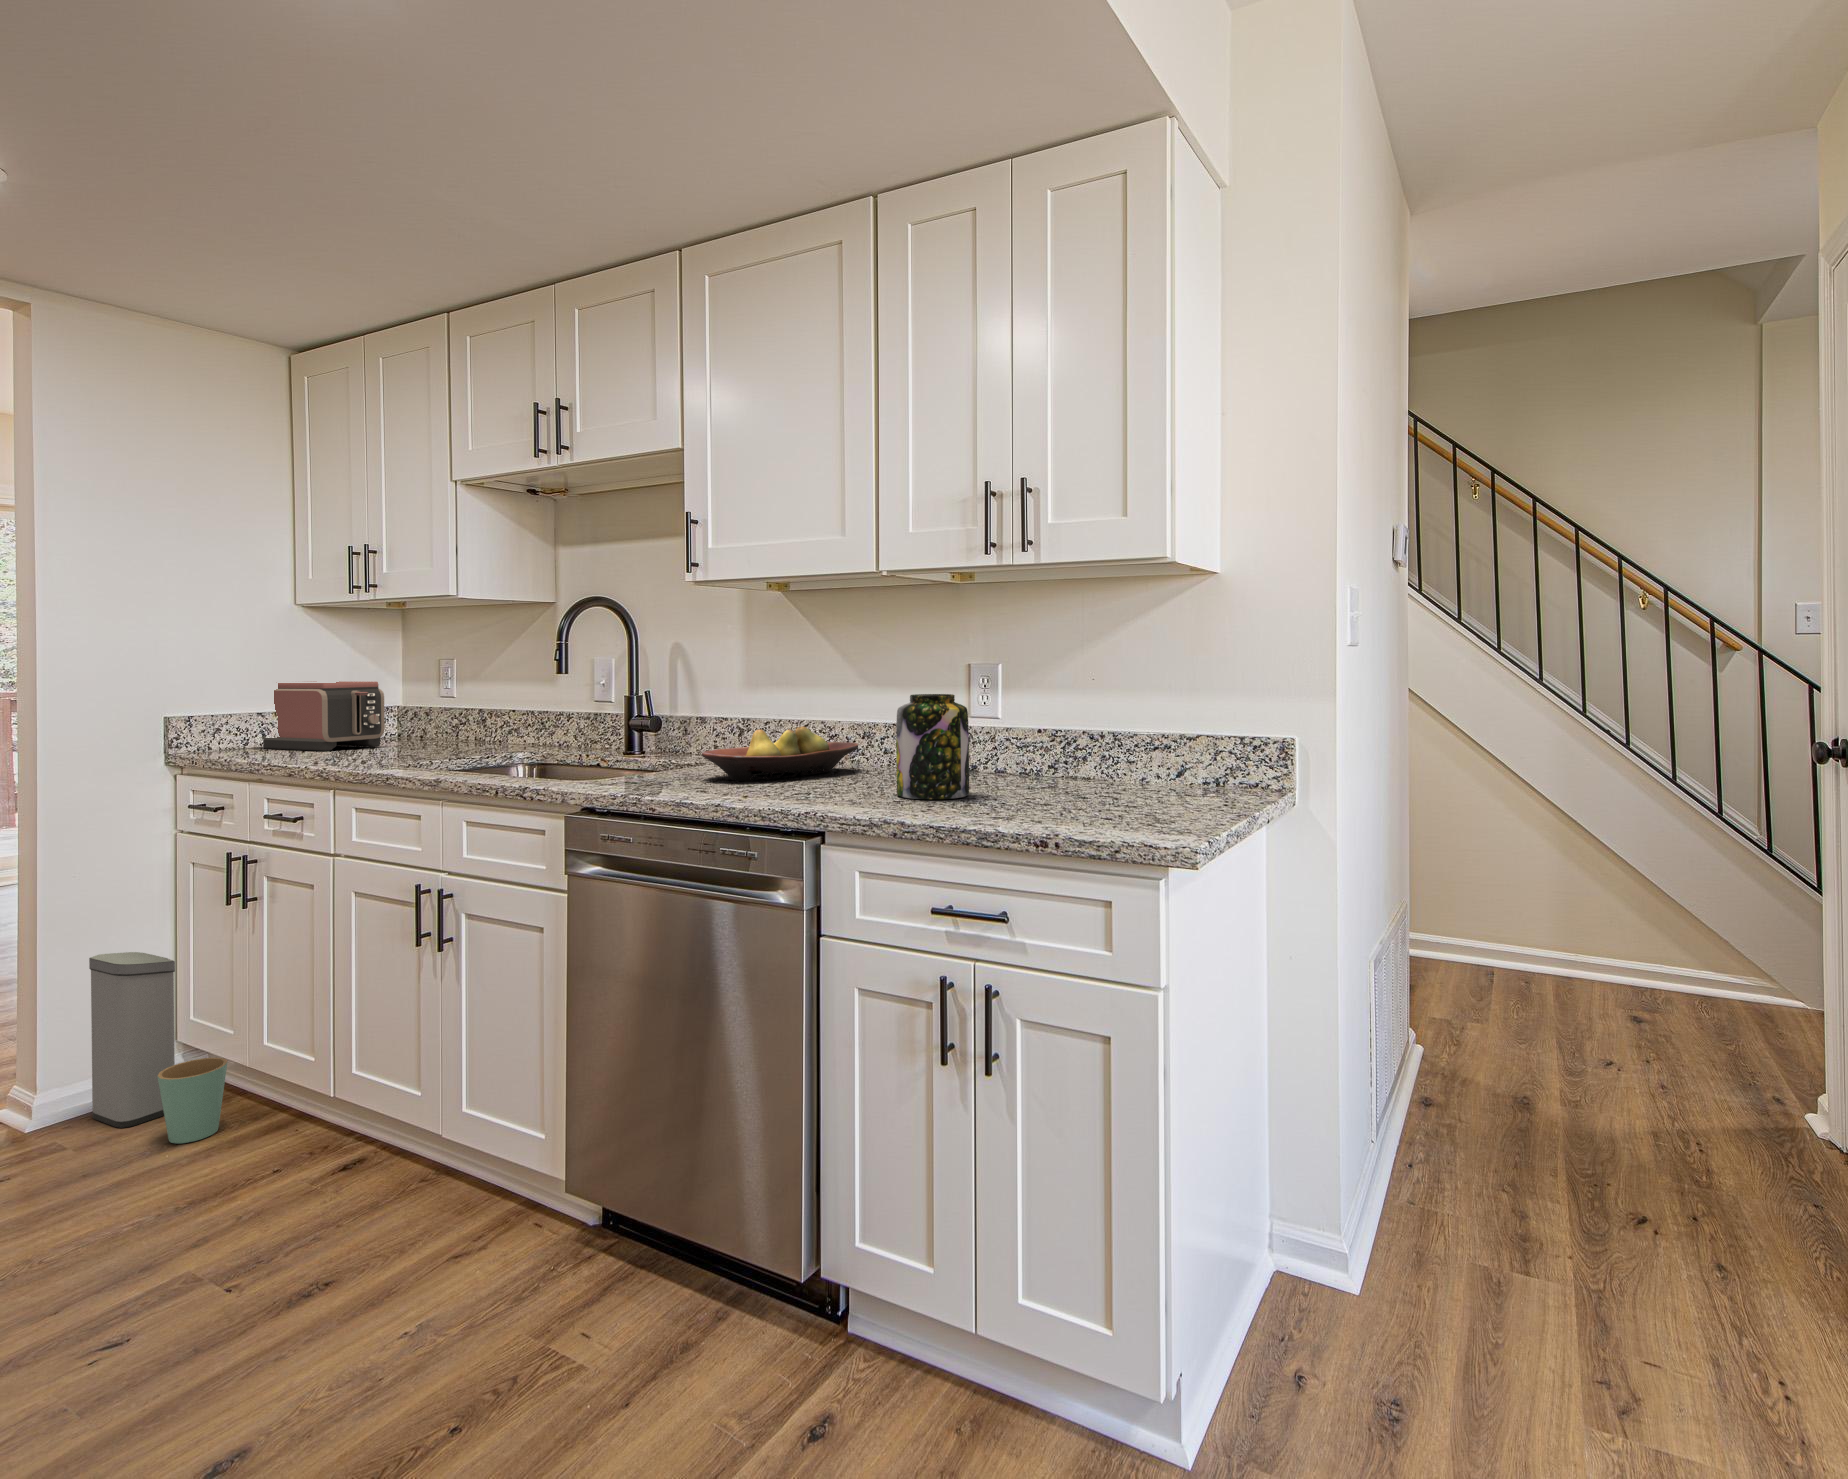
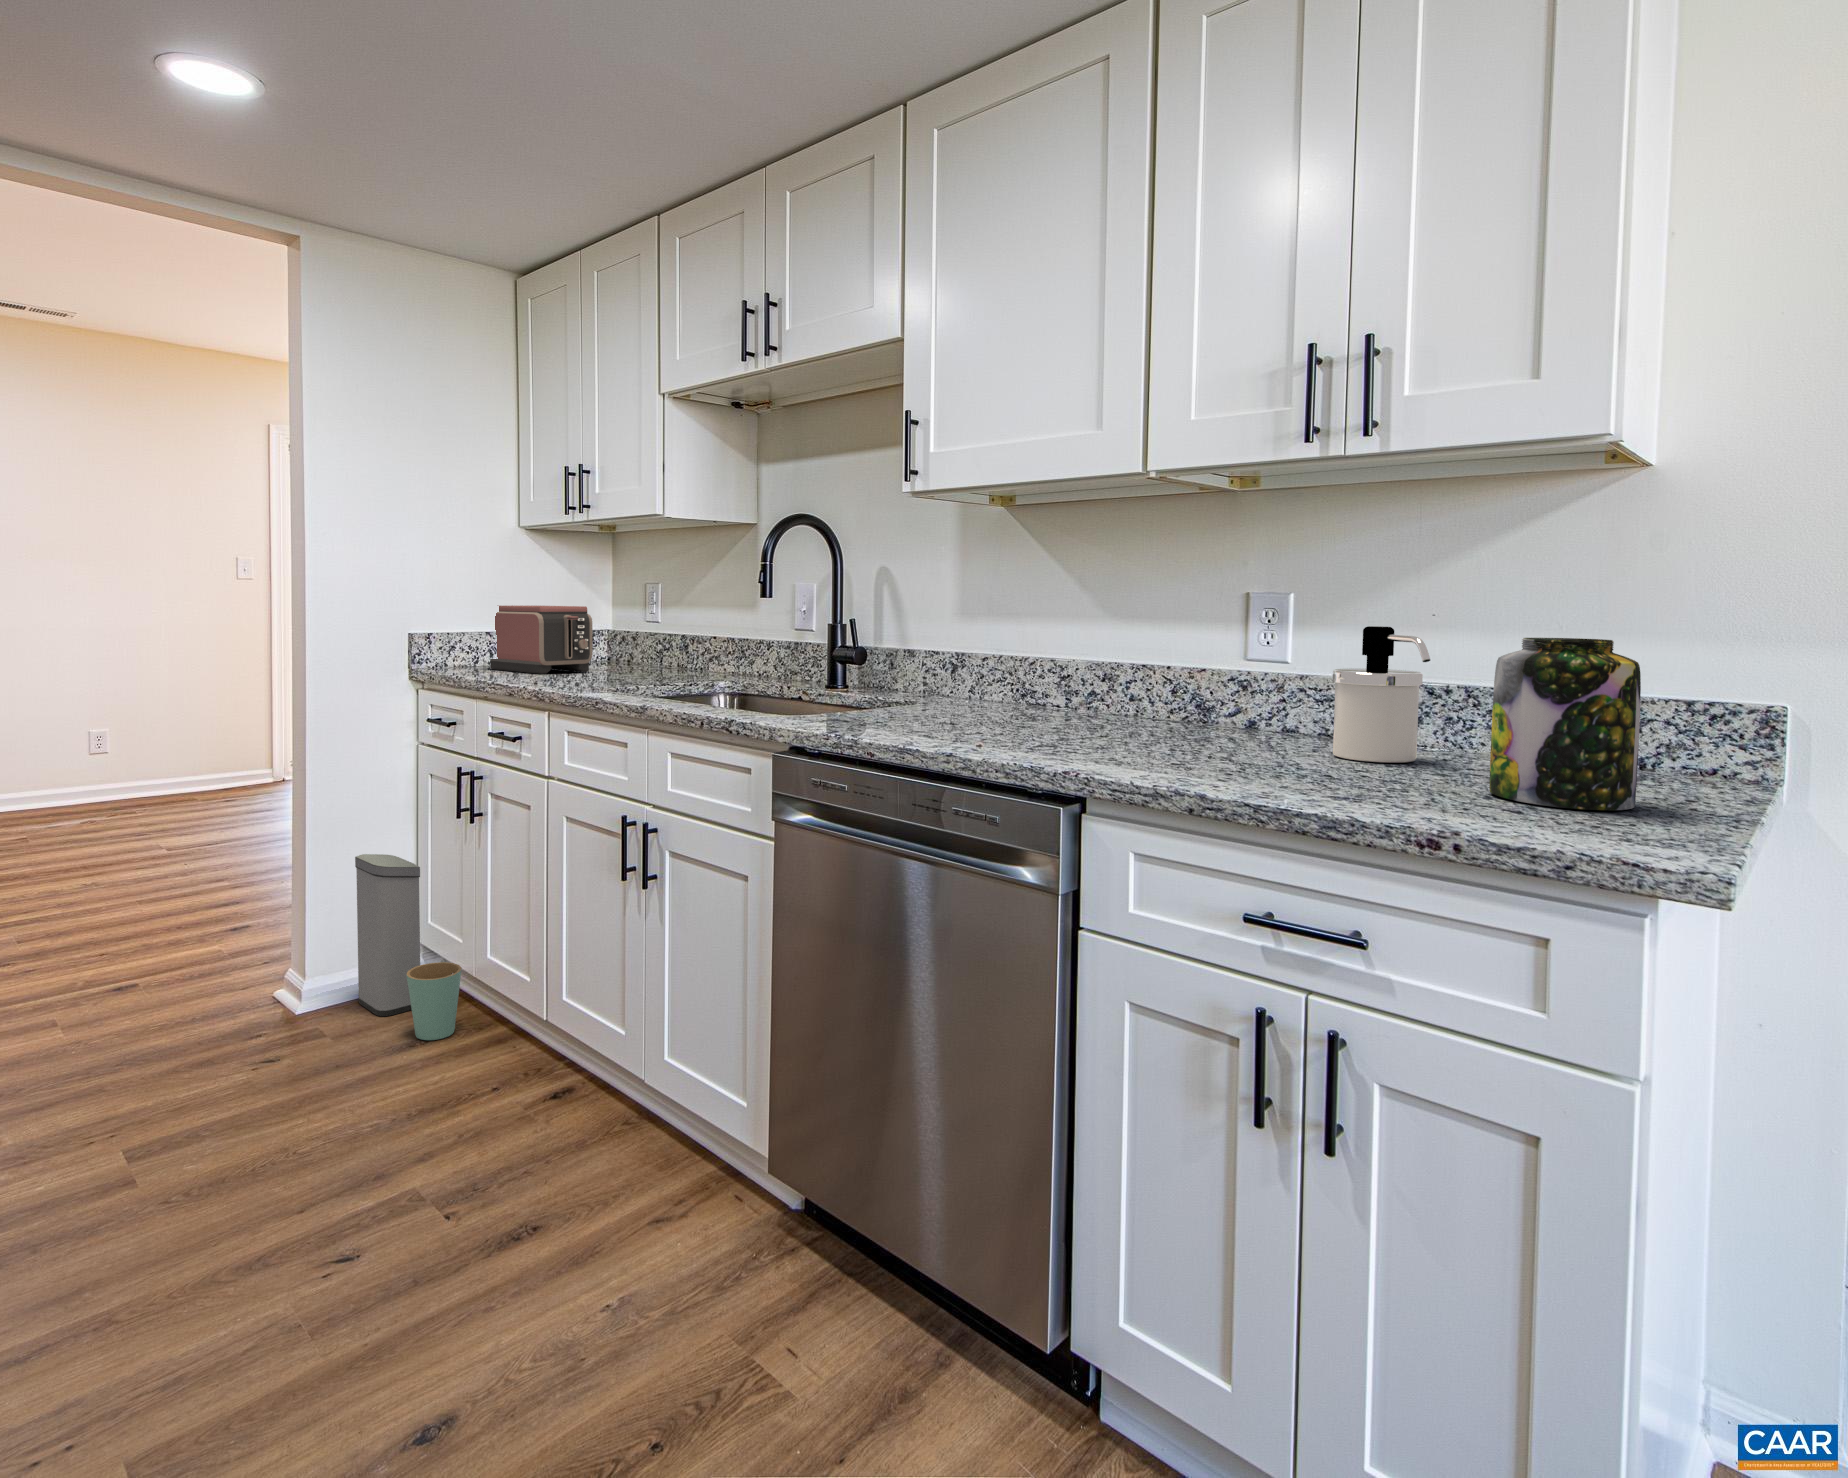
soap dispenser: none [1016,689,1075,789] -> present [1332,626,1430,763]
jar: present [896,694,969,799] -> present [1489,638,1641,810]
fruit bowl: present [702,727,858,781] -> none [918,666,1100,728]

